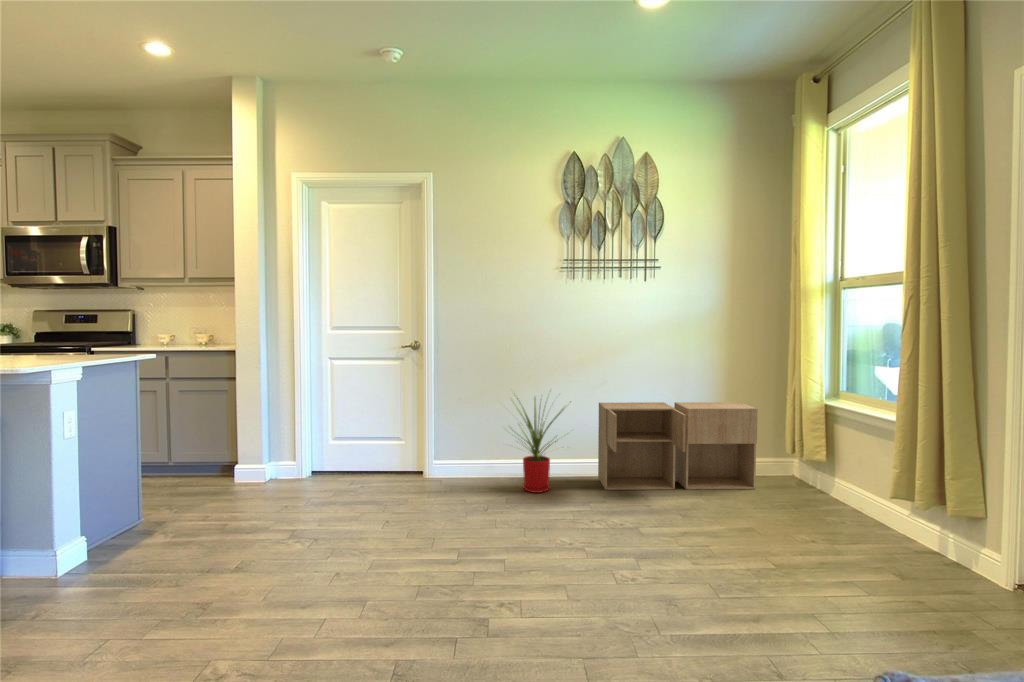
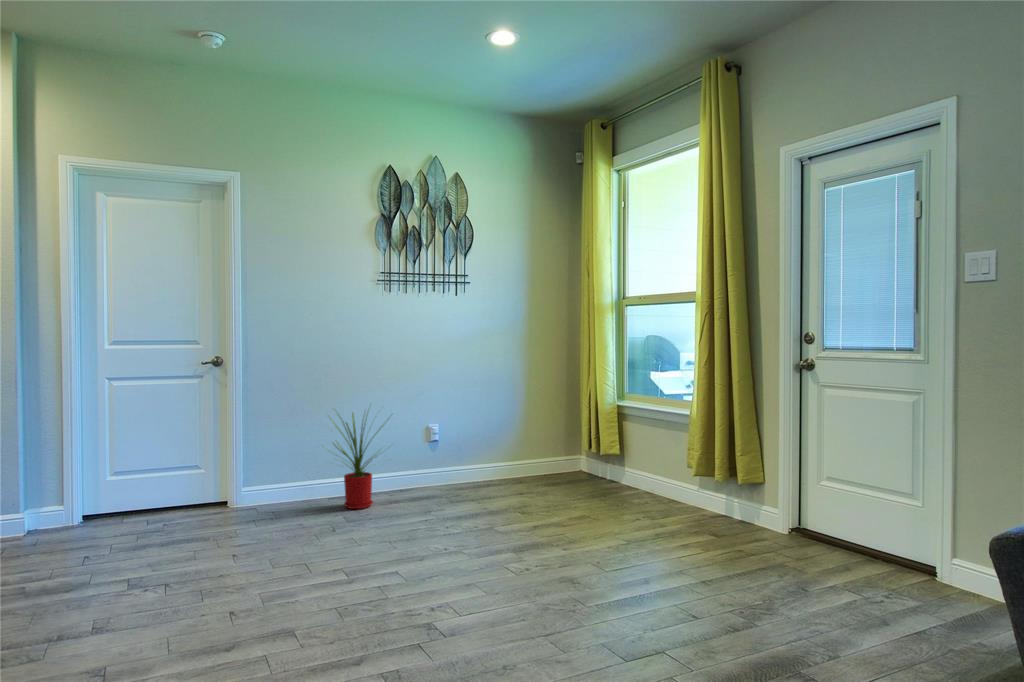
storage cabinet: present [598,402,758,490] -> none [417,408,561,499]

